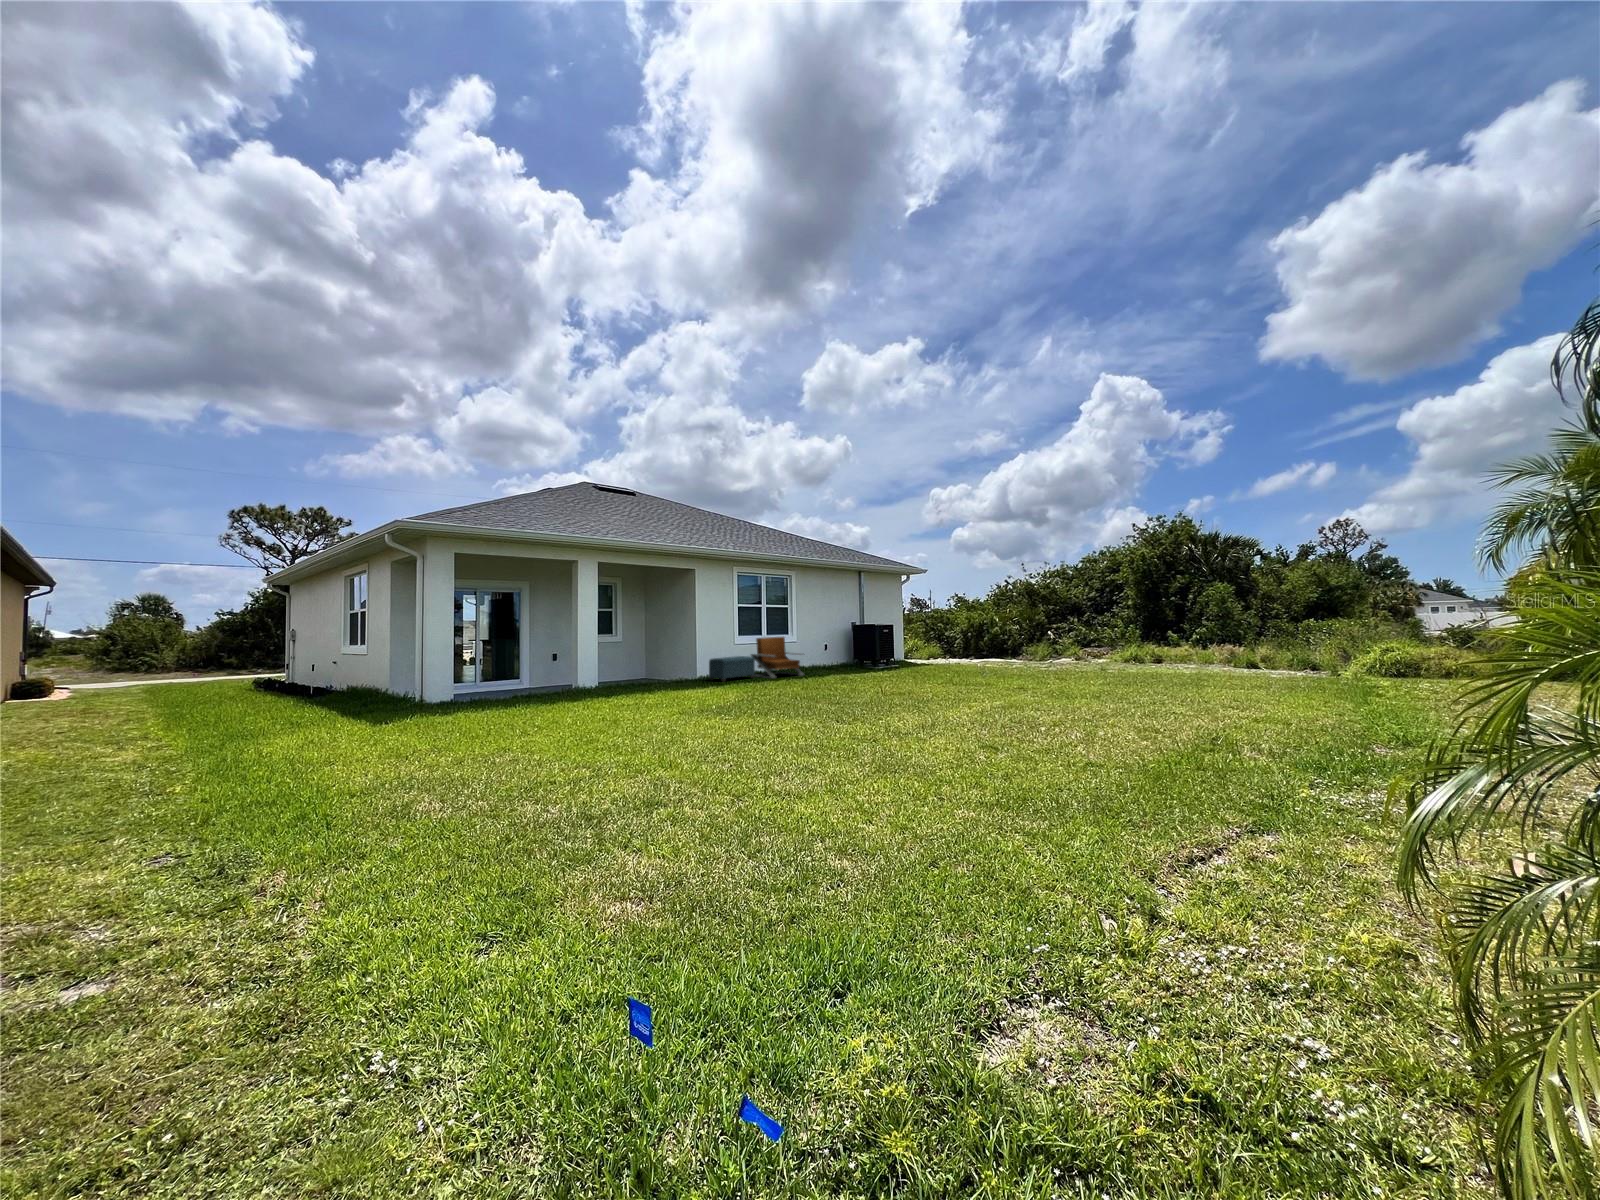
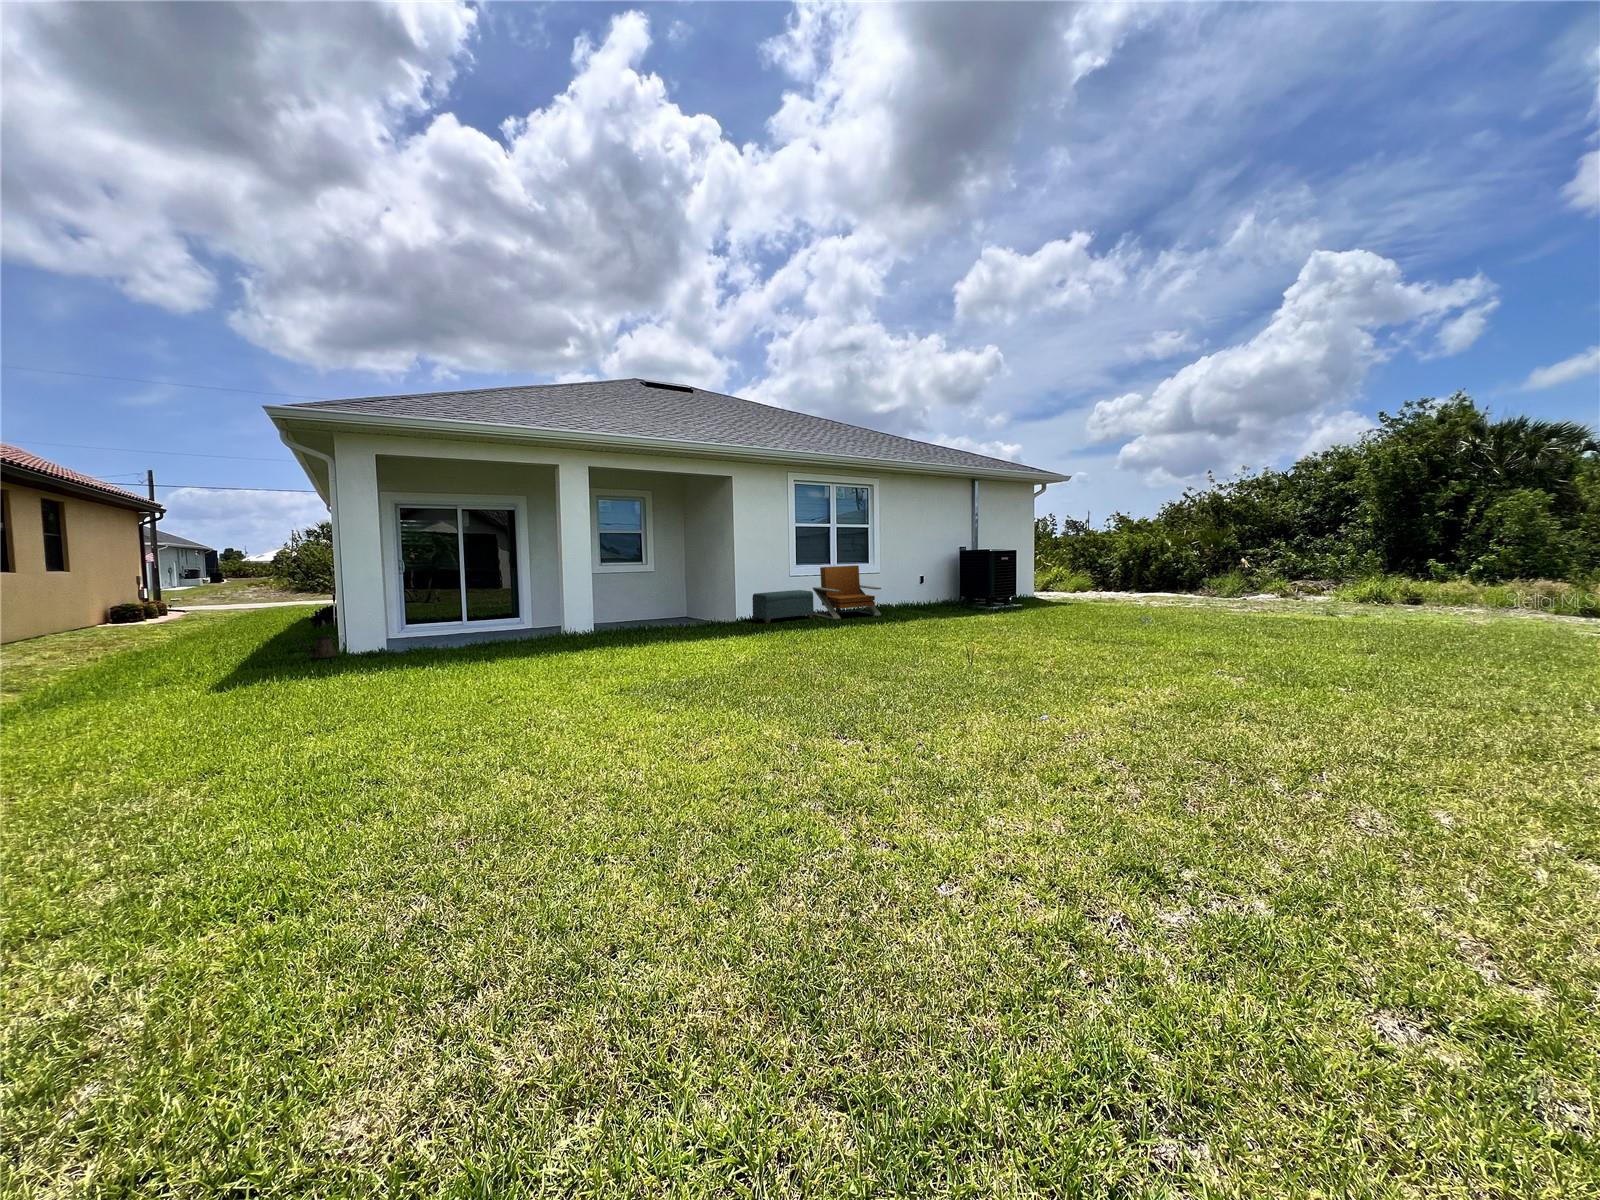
watering can: none [384,692,418,710] -> present [292,635,341,658]

